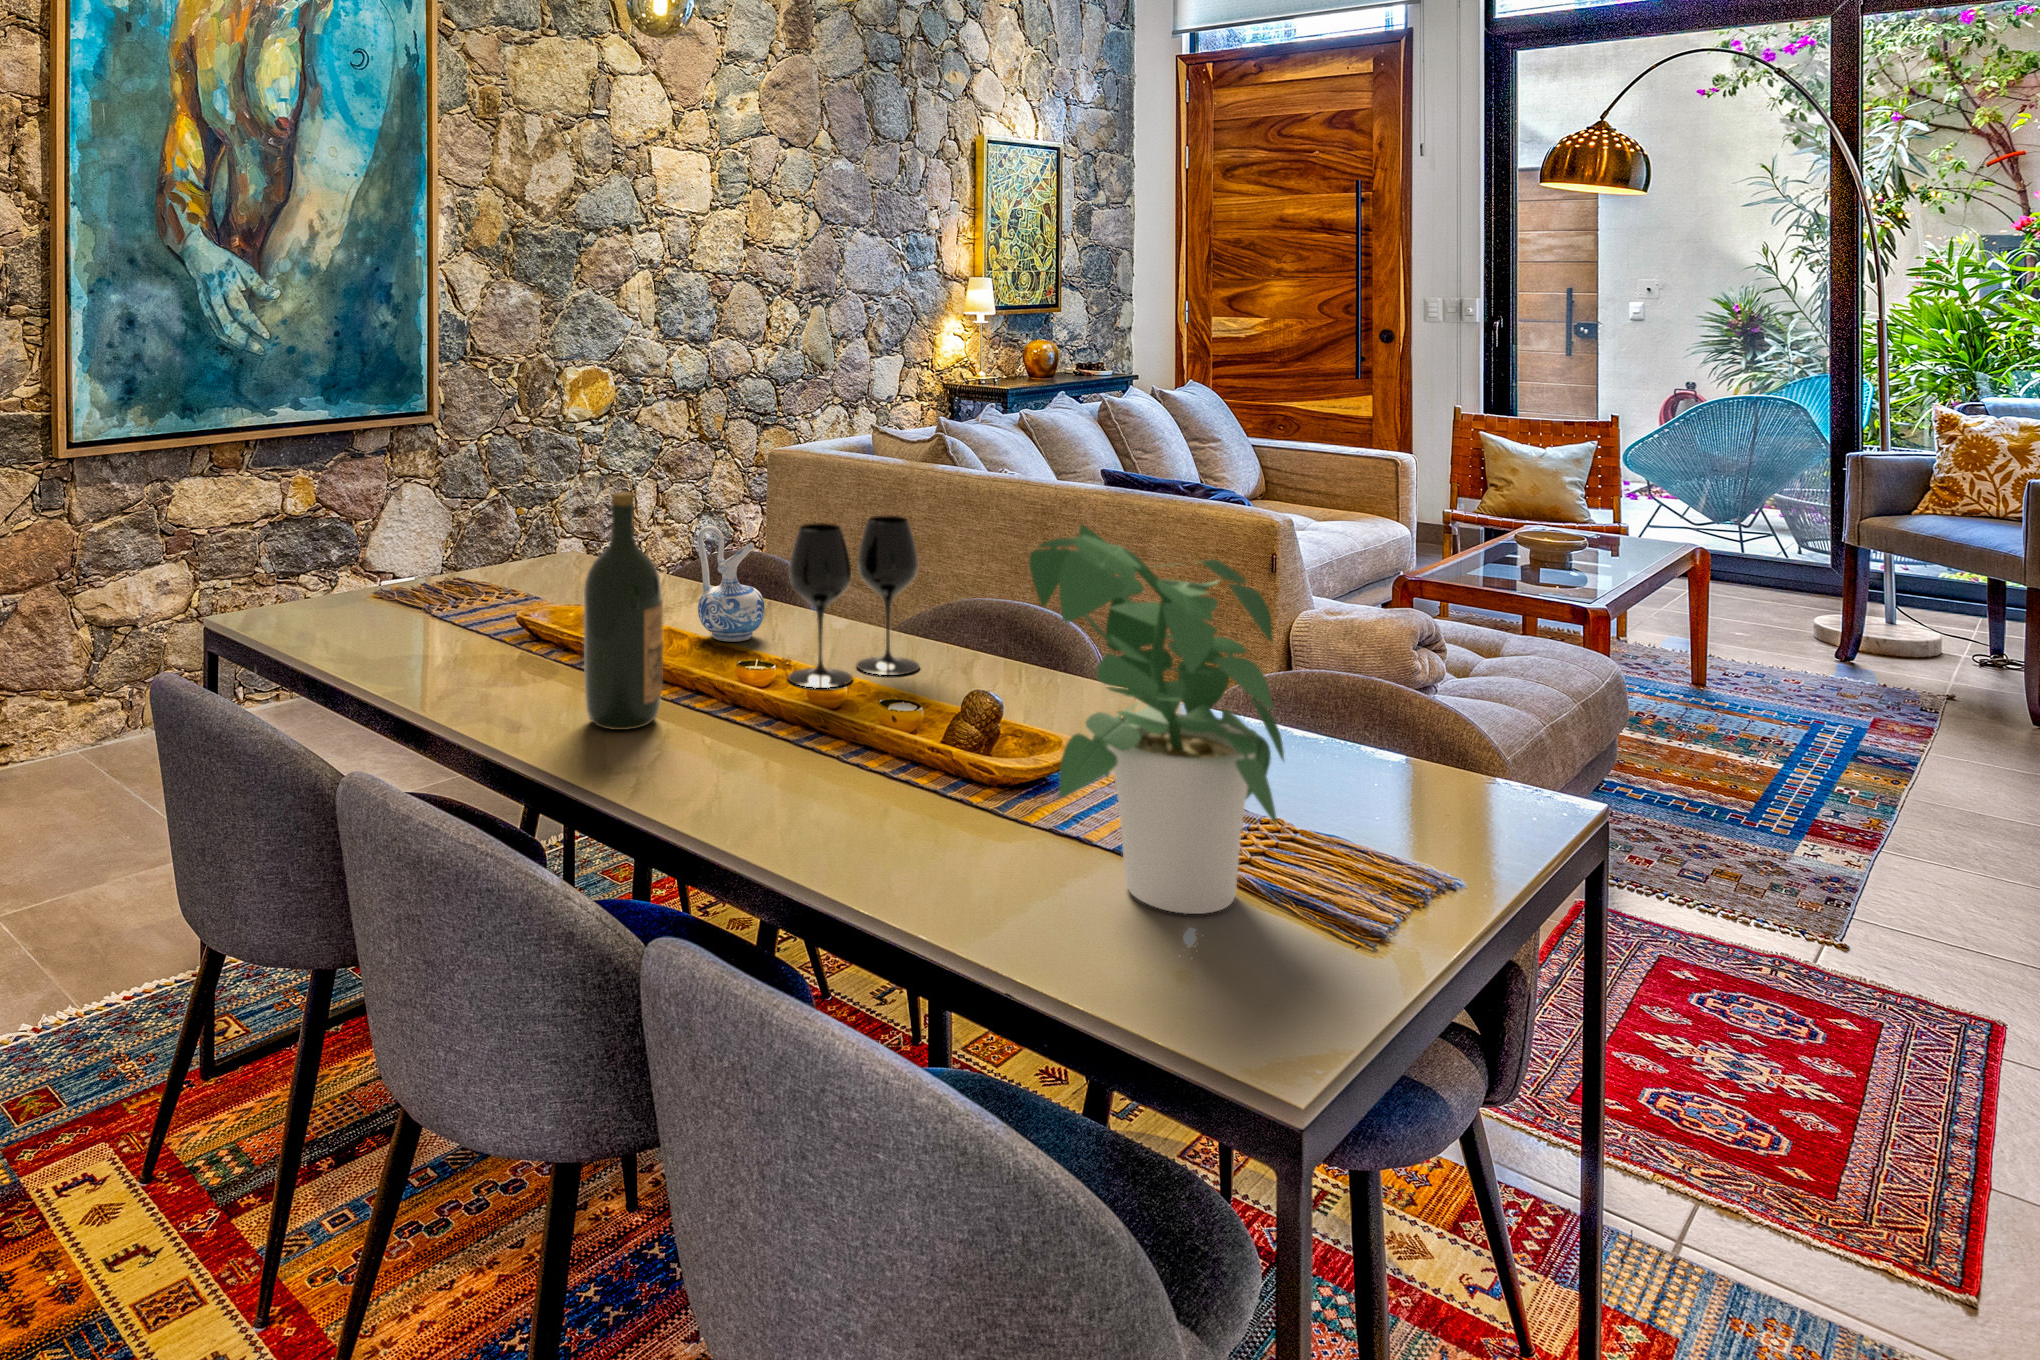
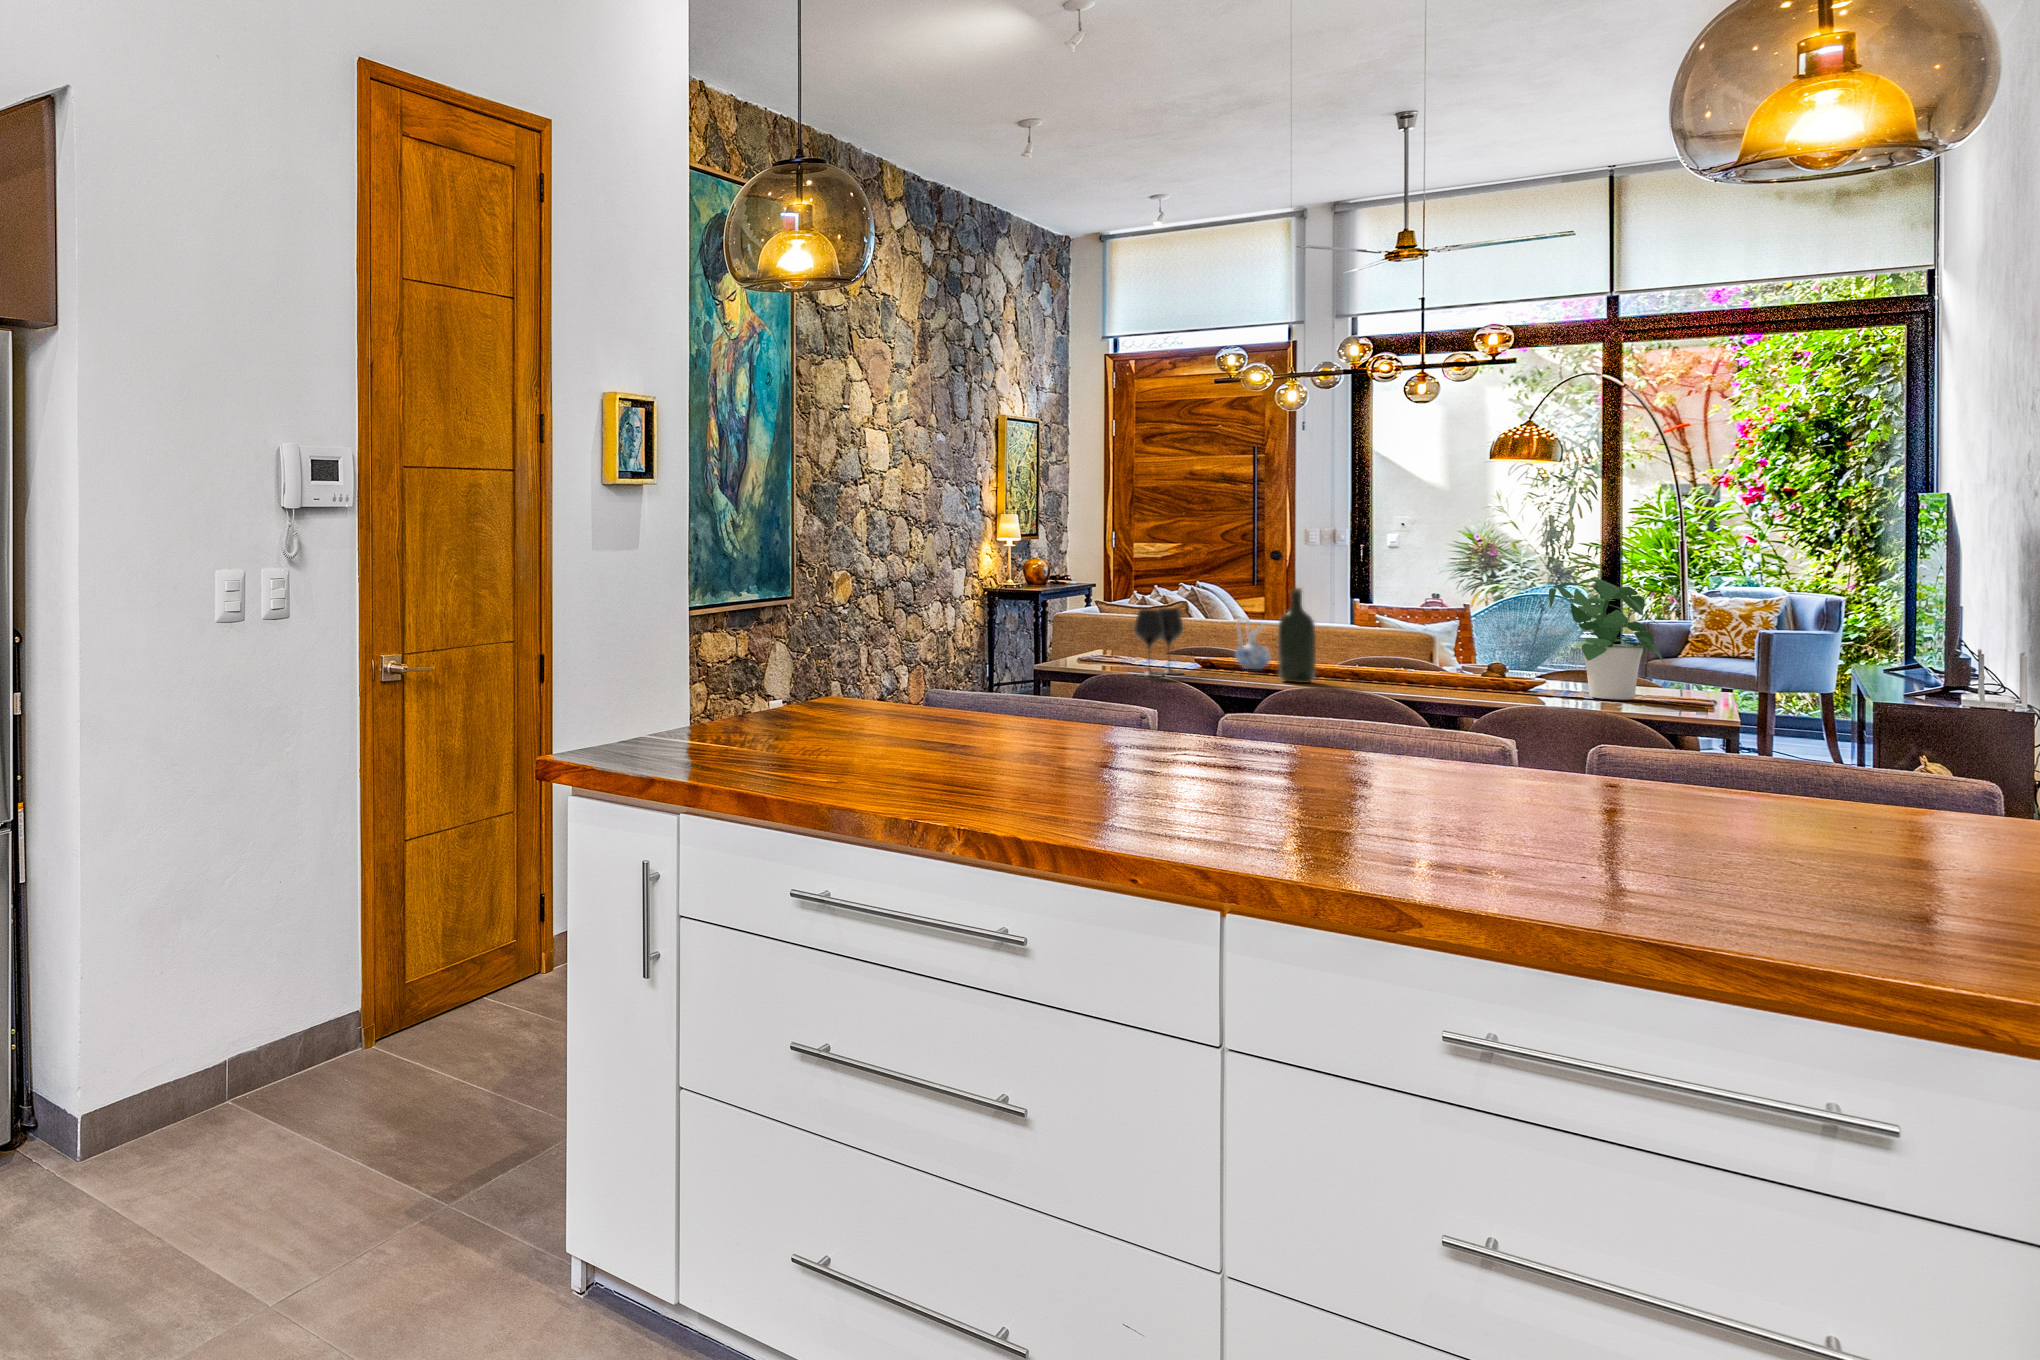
wine glass: present [788,516,920,688] -> present [1134,608,1183,677]

